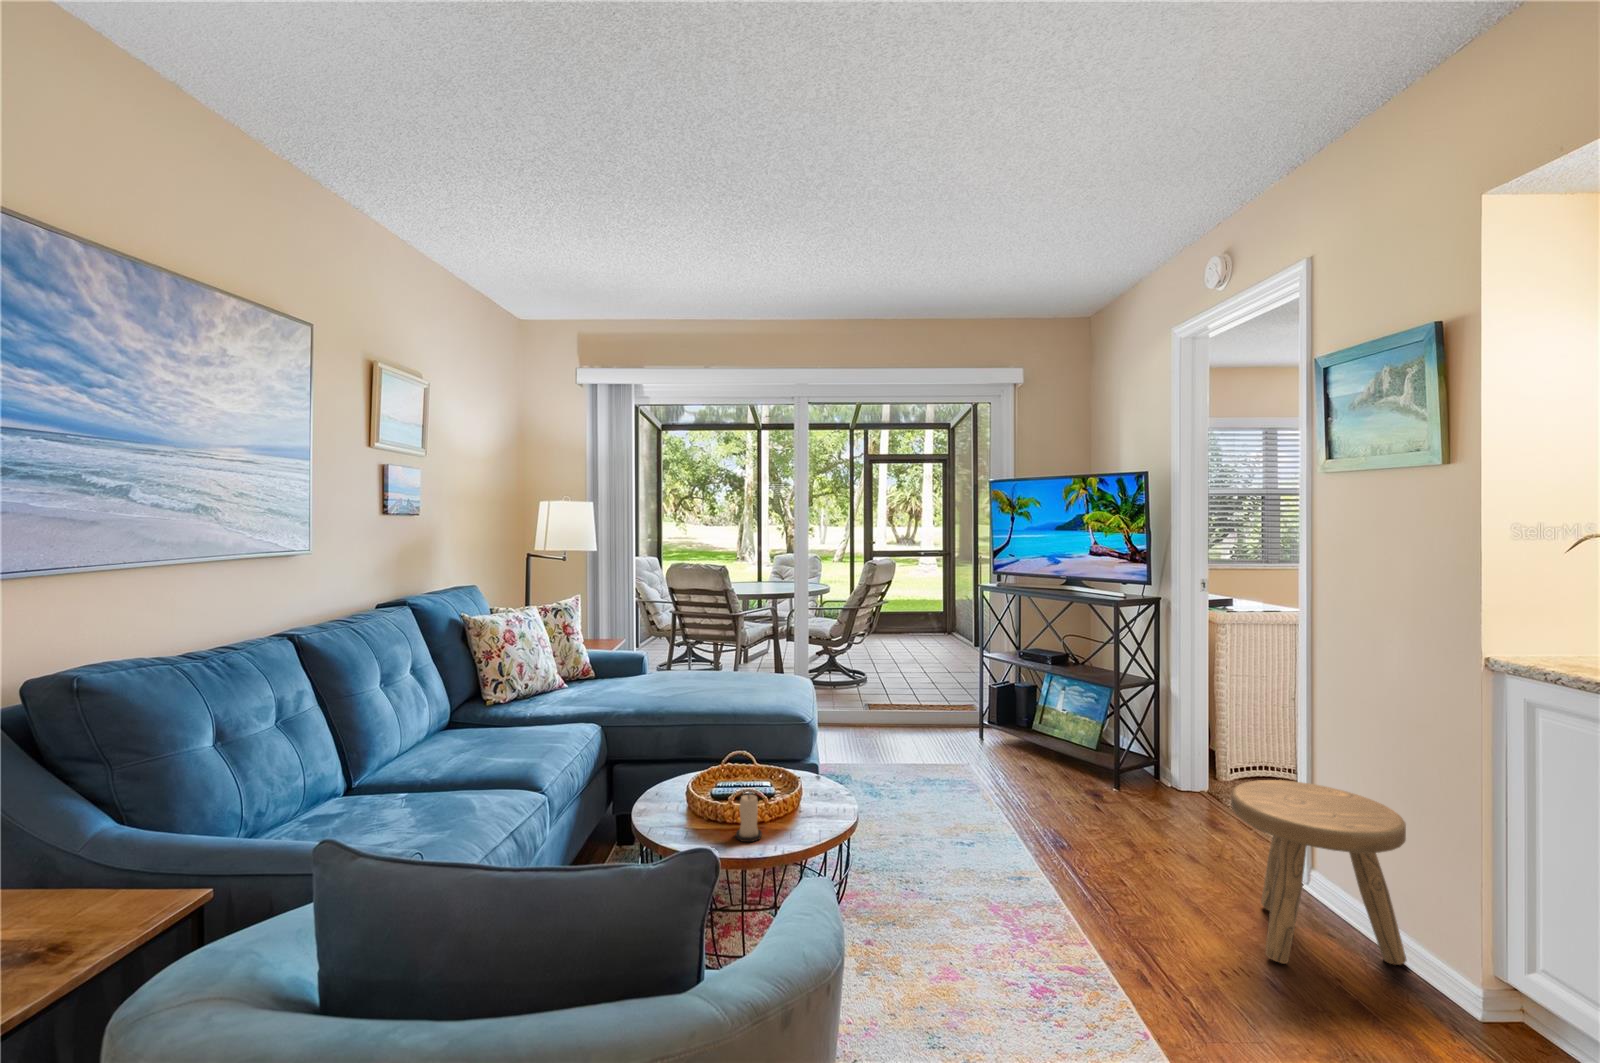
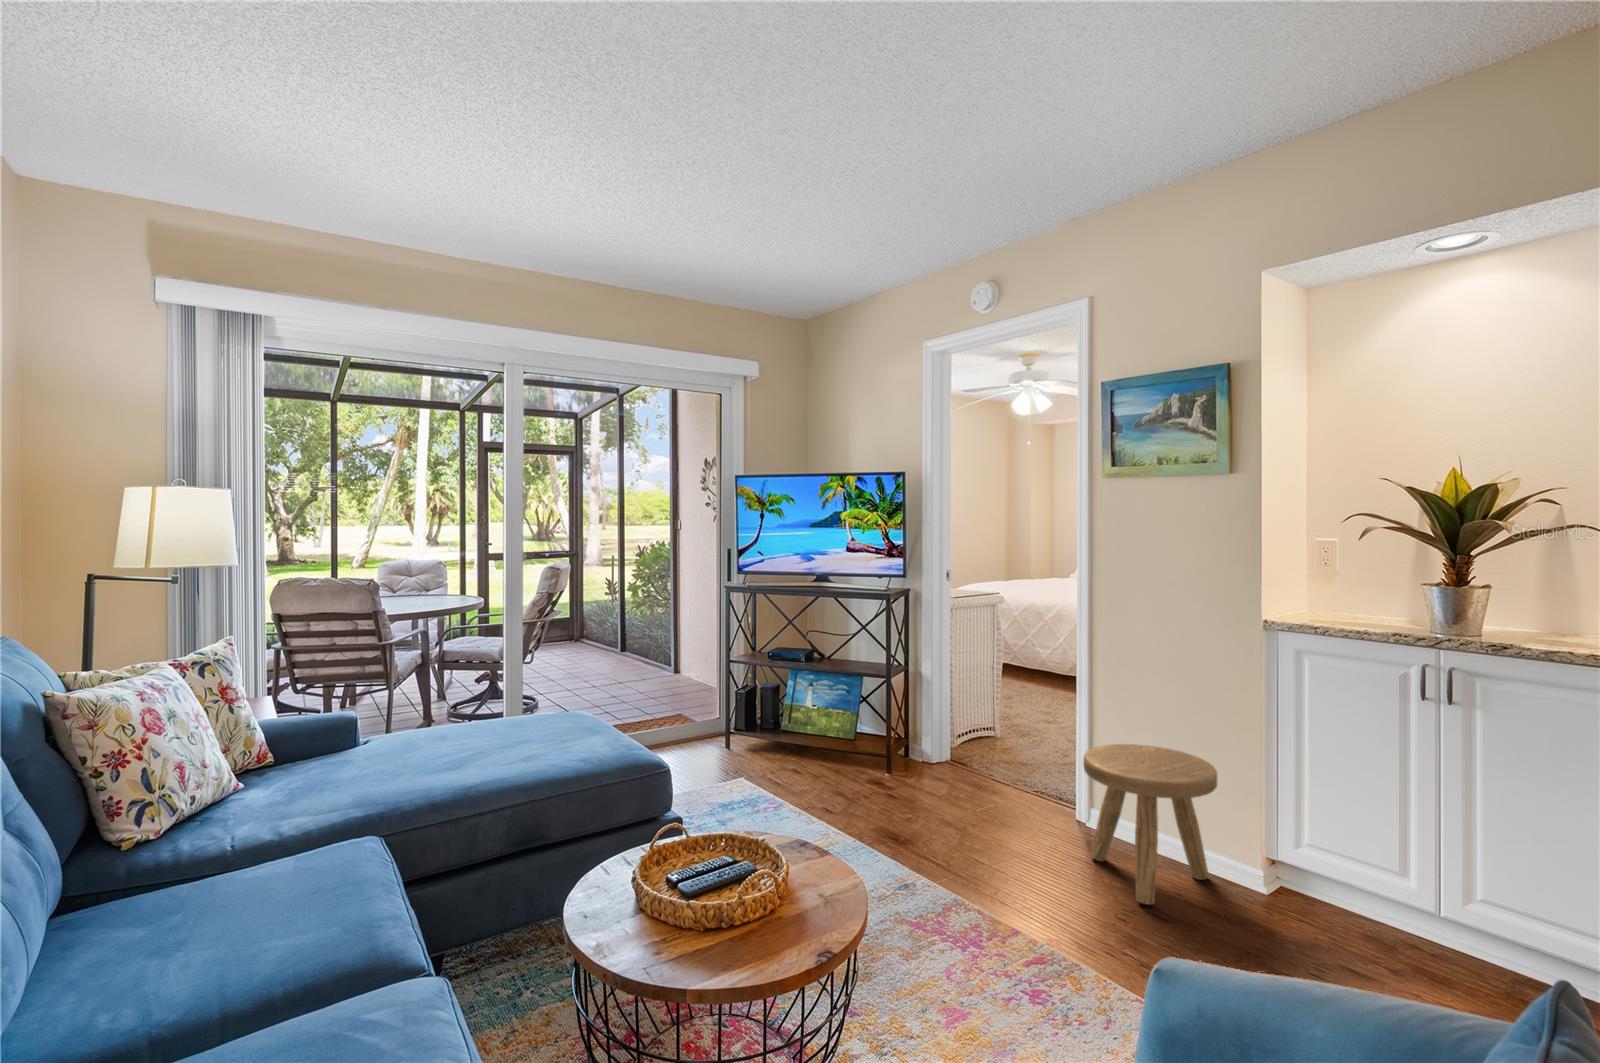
candle: present [736,794,762,842] -> none [774,883,809,950]

